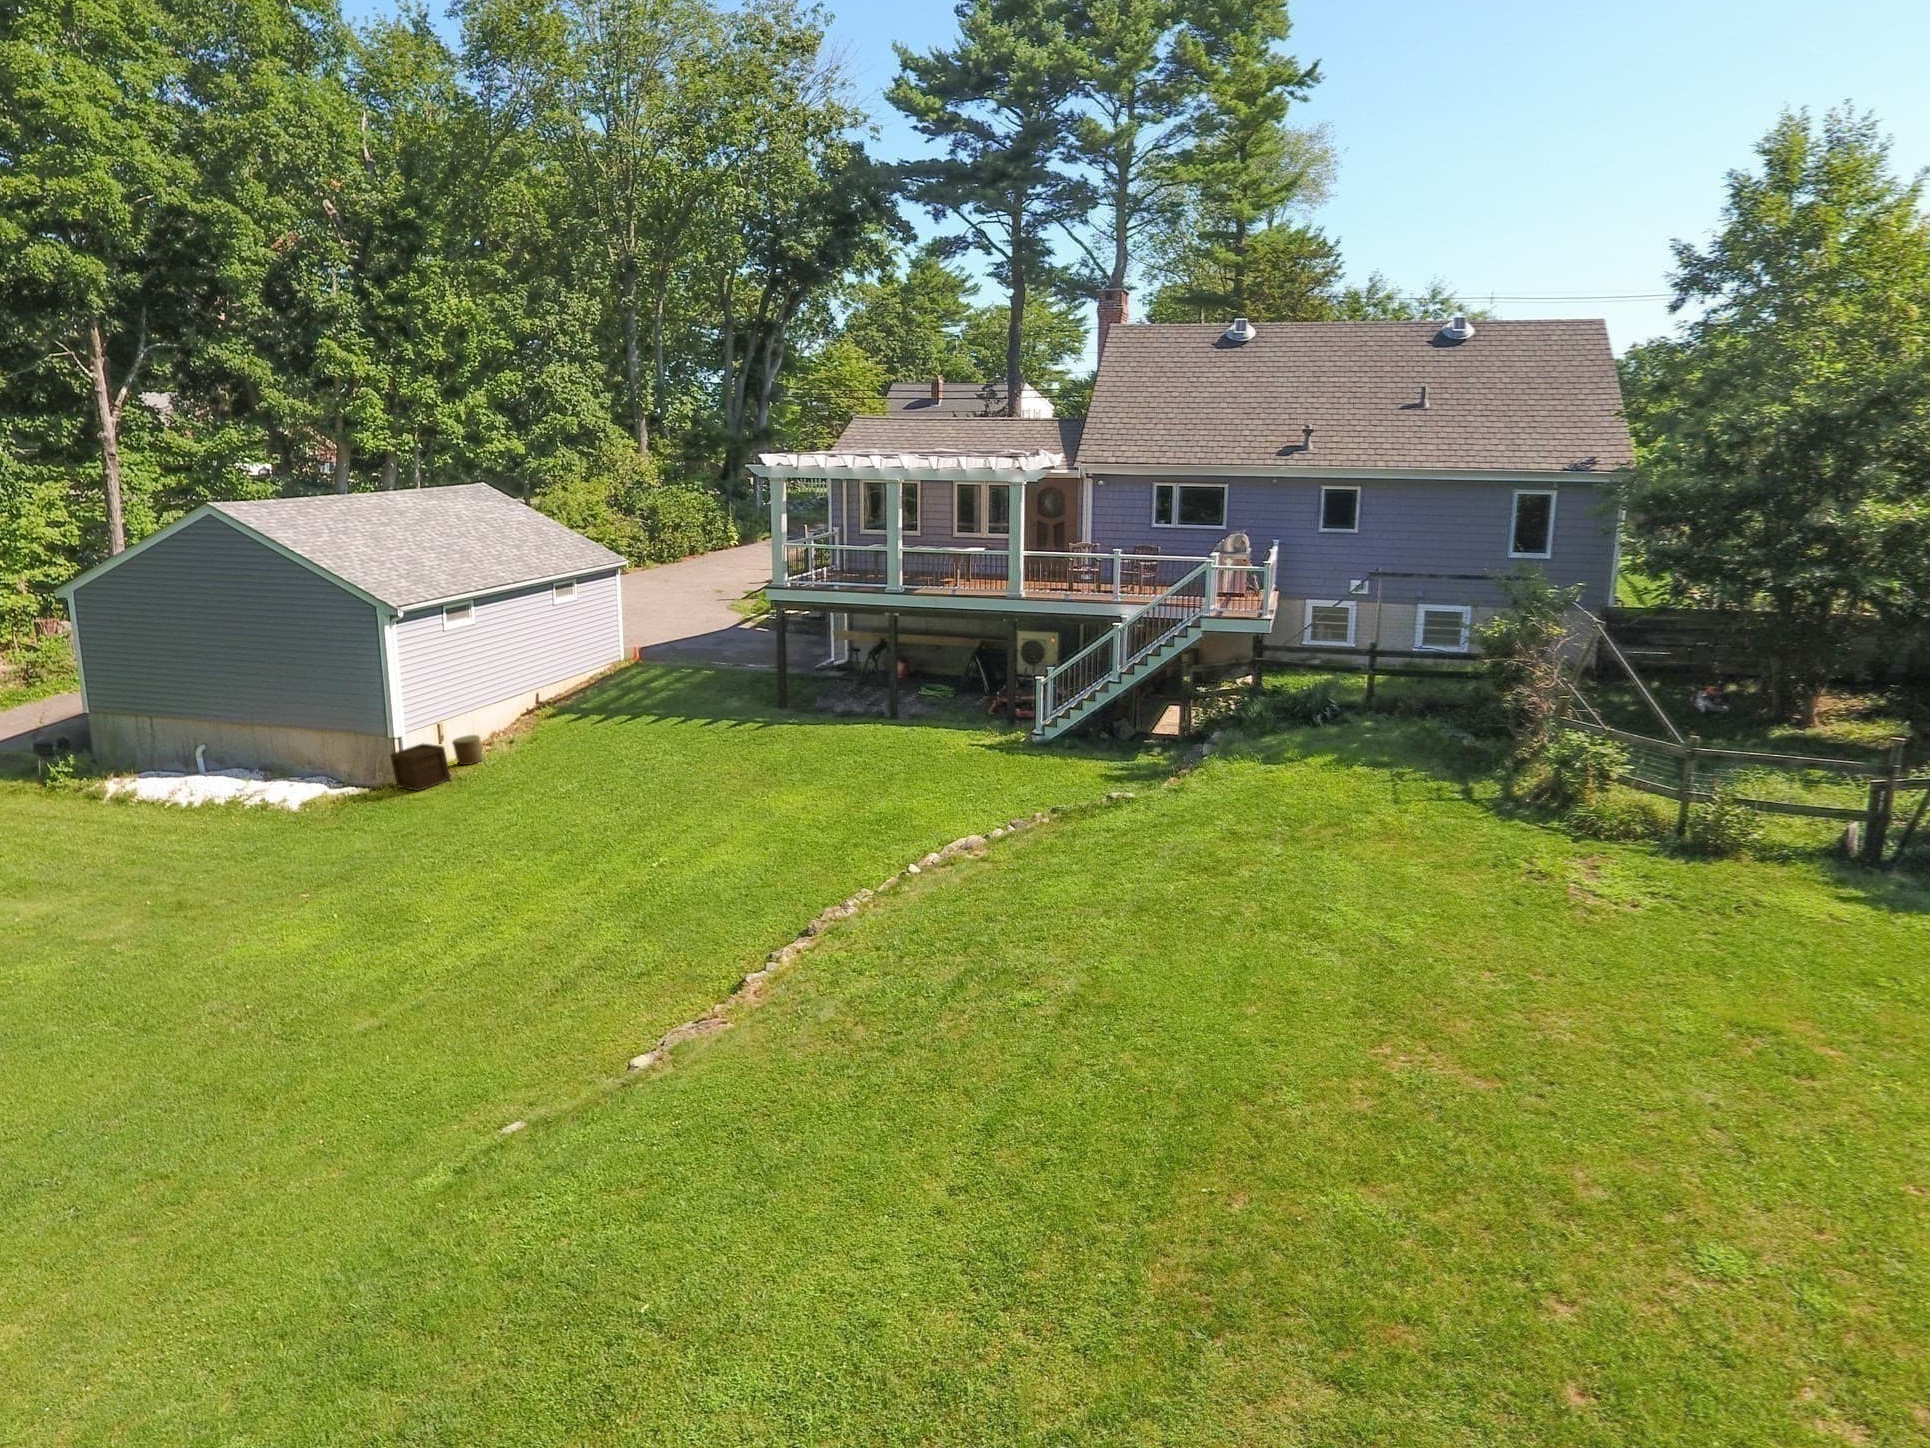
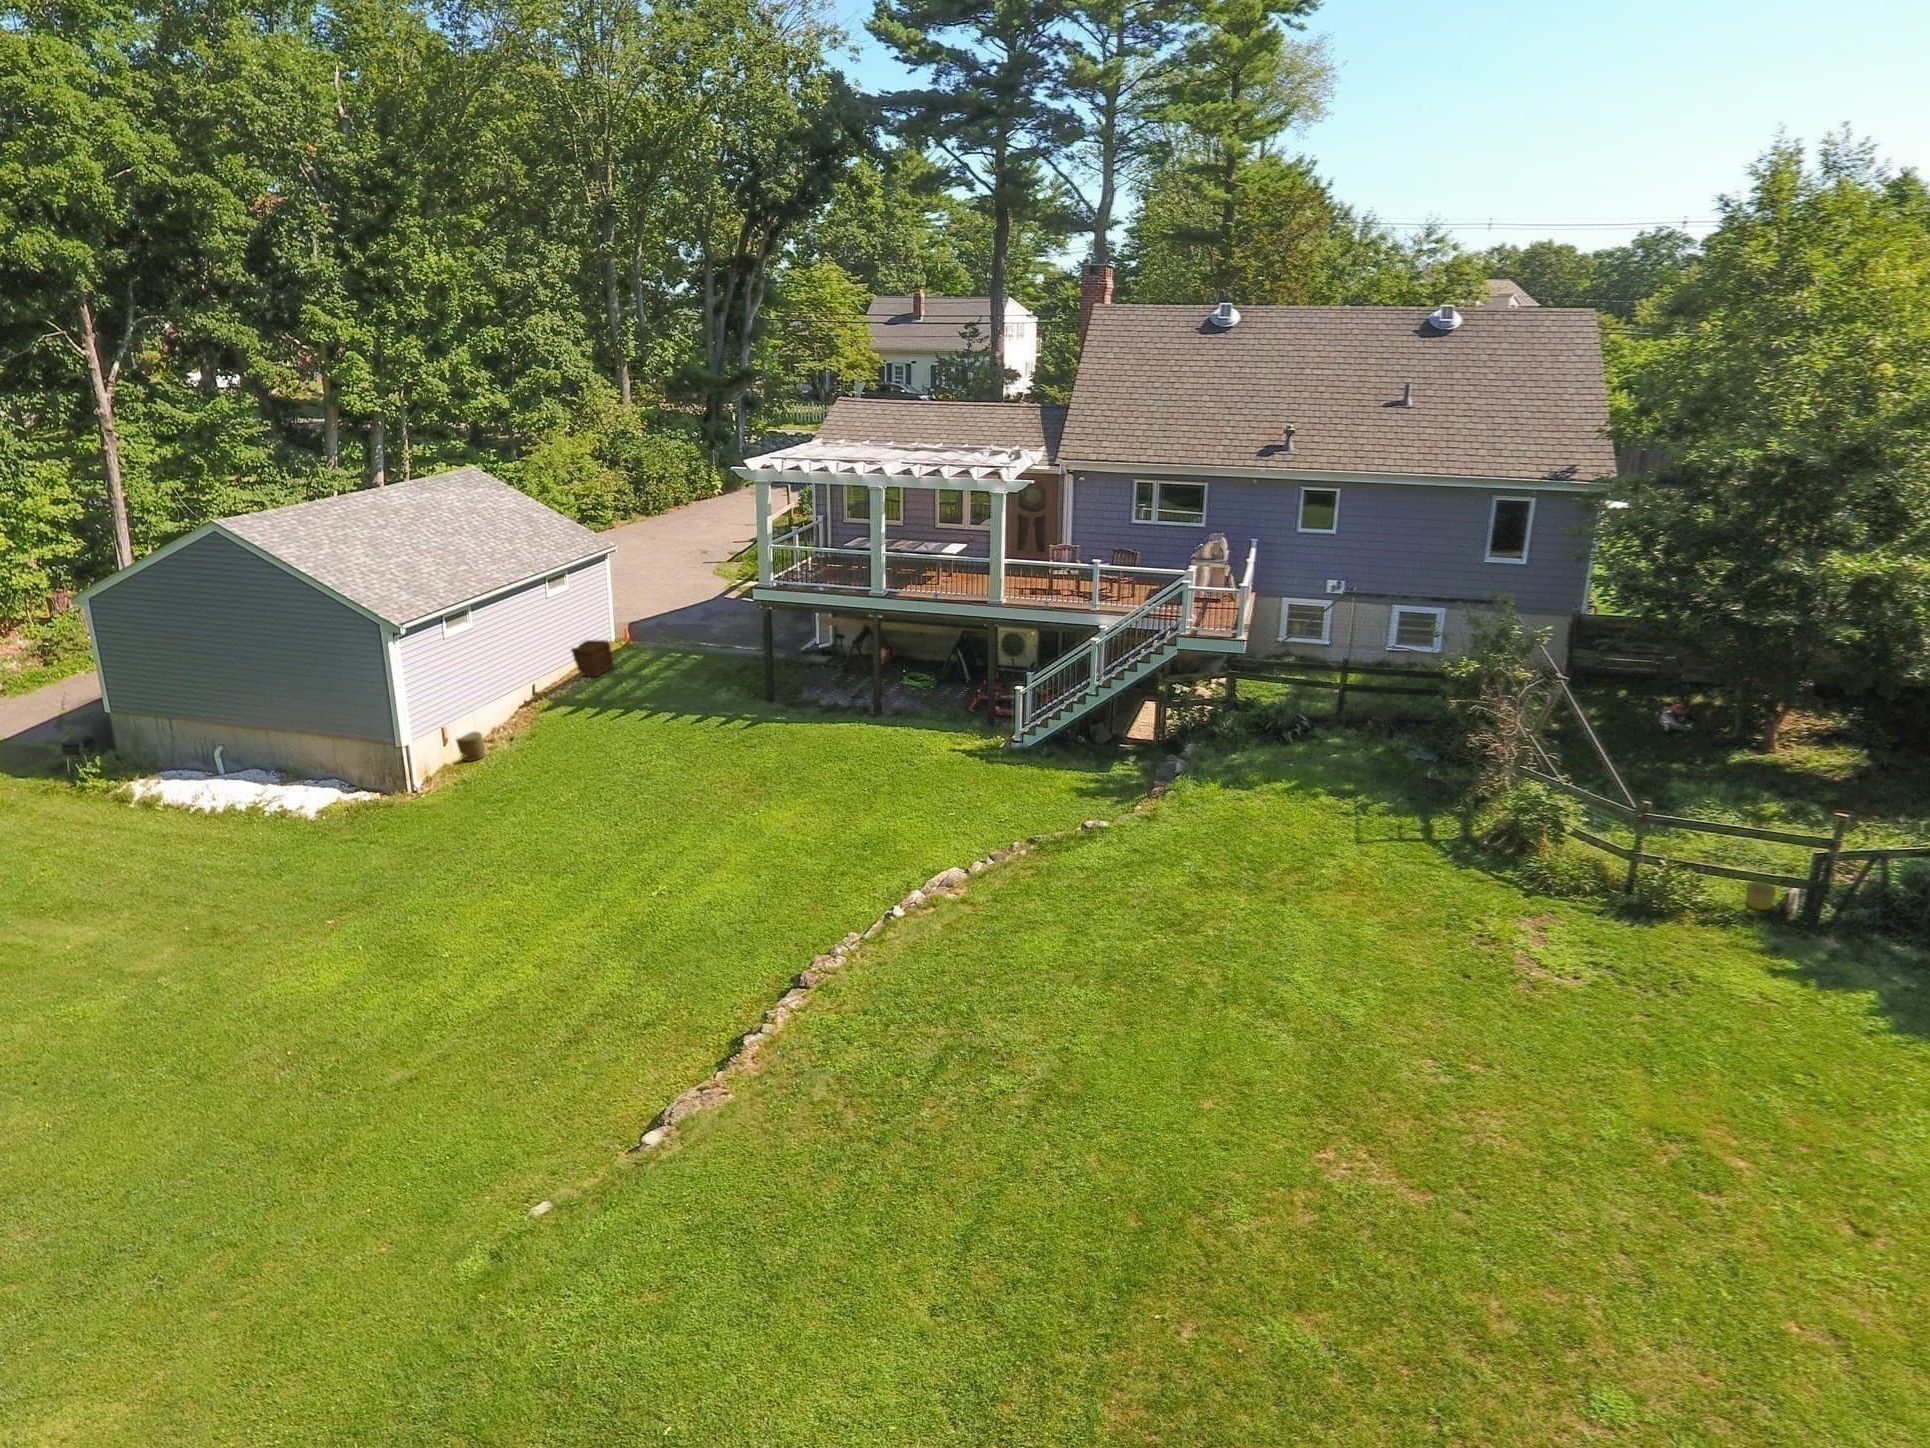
wooden crate: present [390,743,451,791] -> present [571,640,614,677]
planter: none [1809,818,1841,847] -> present [1746,881,1776,910]

